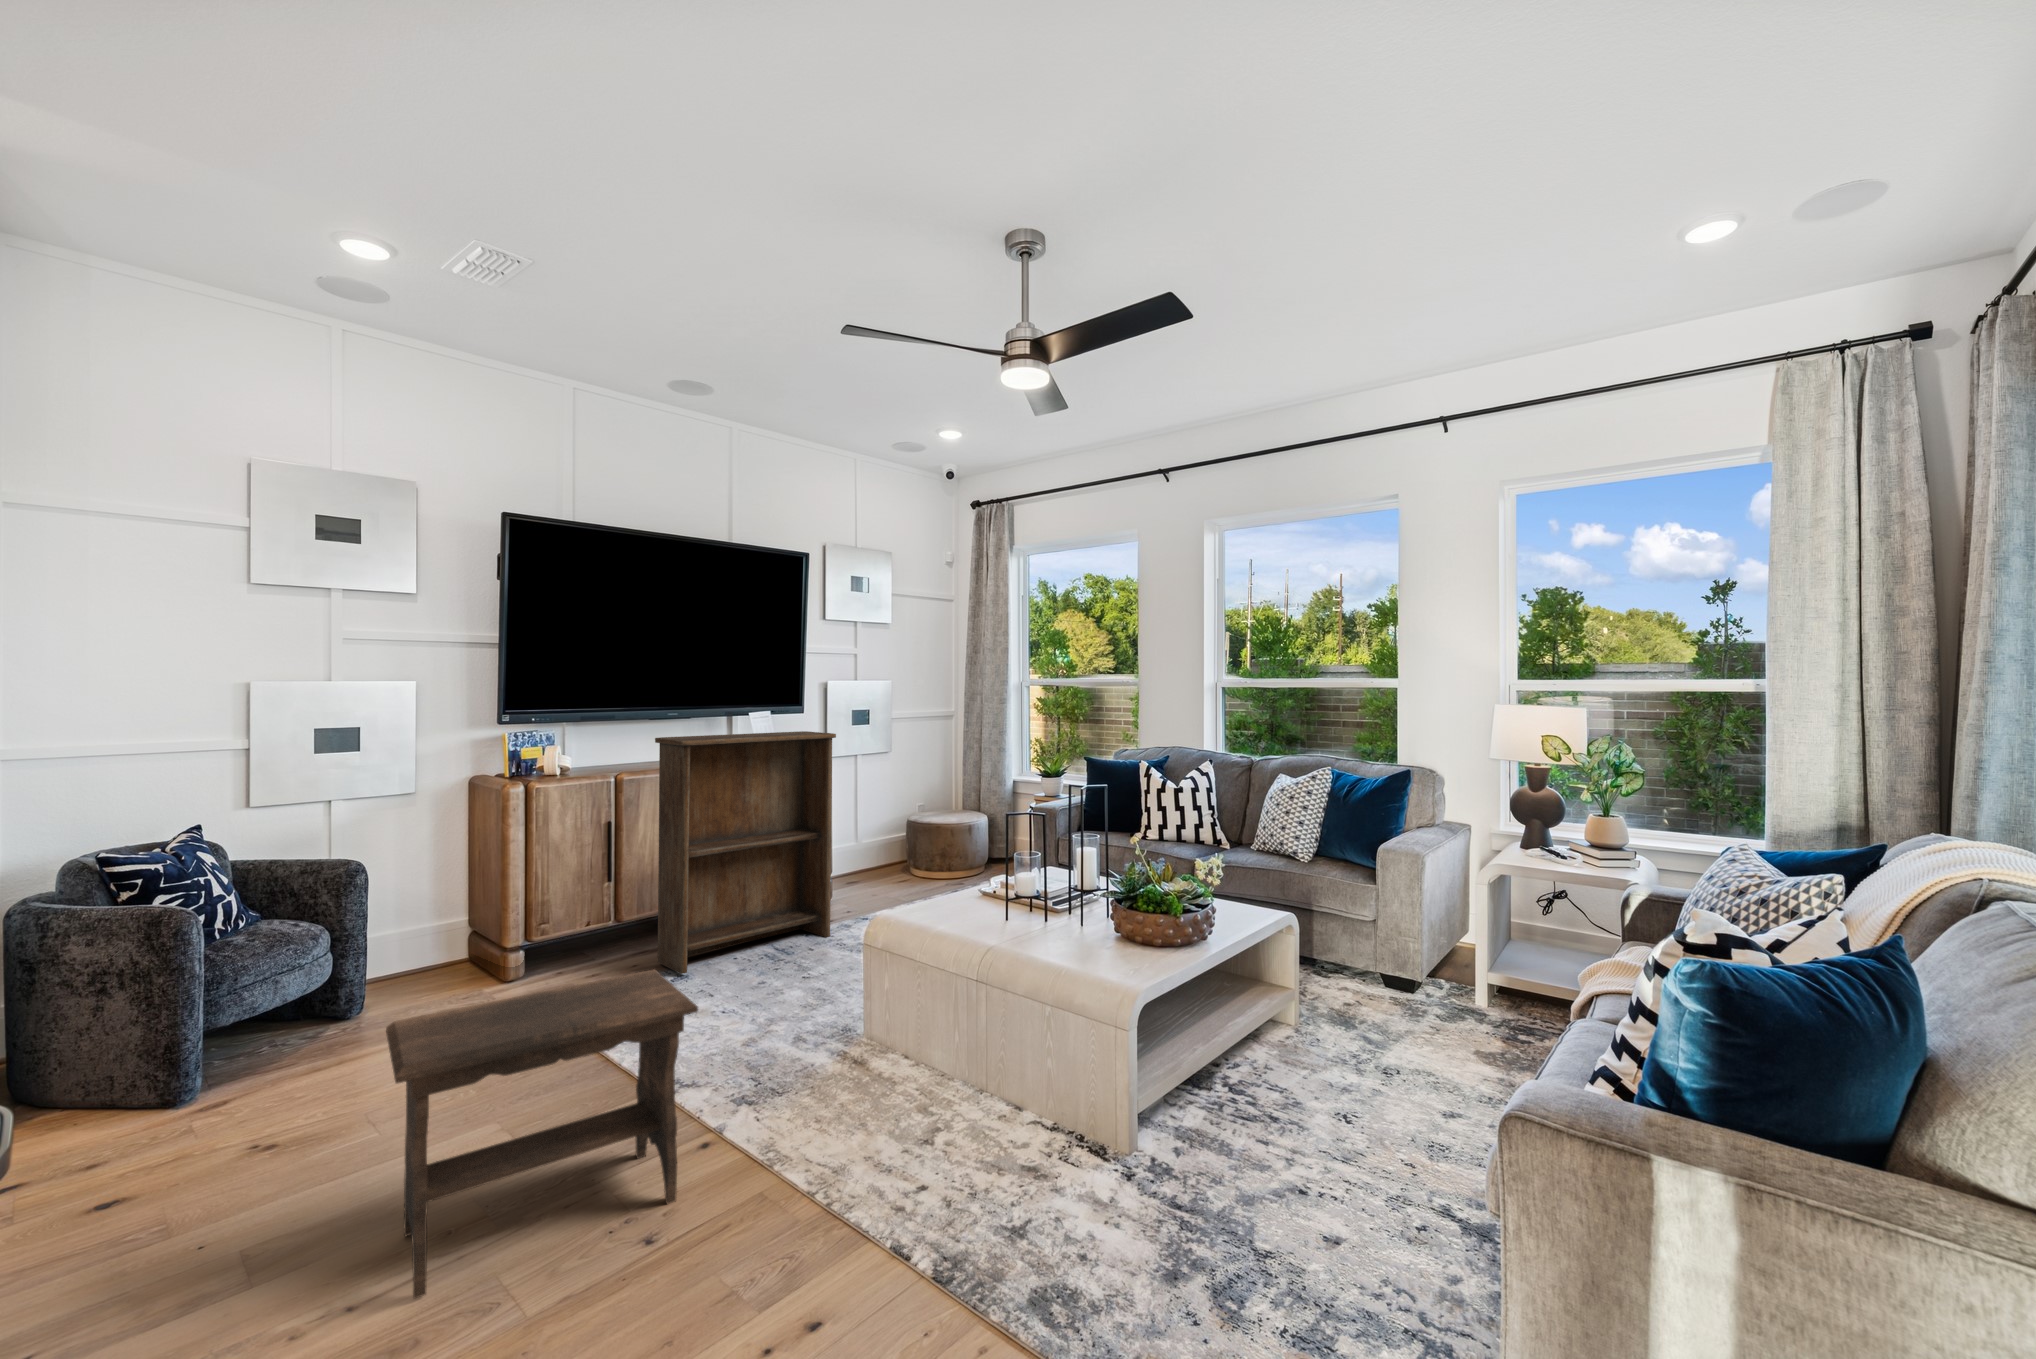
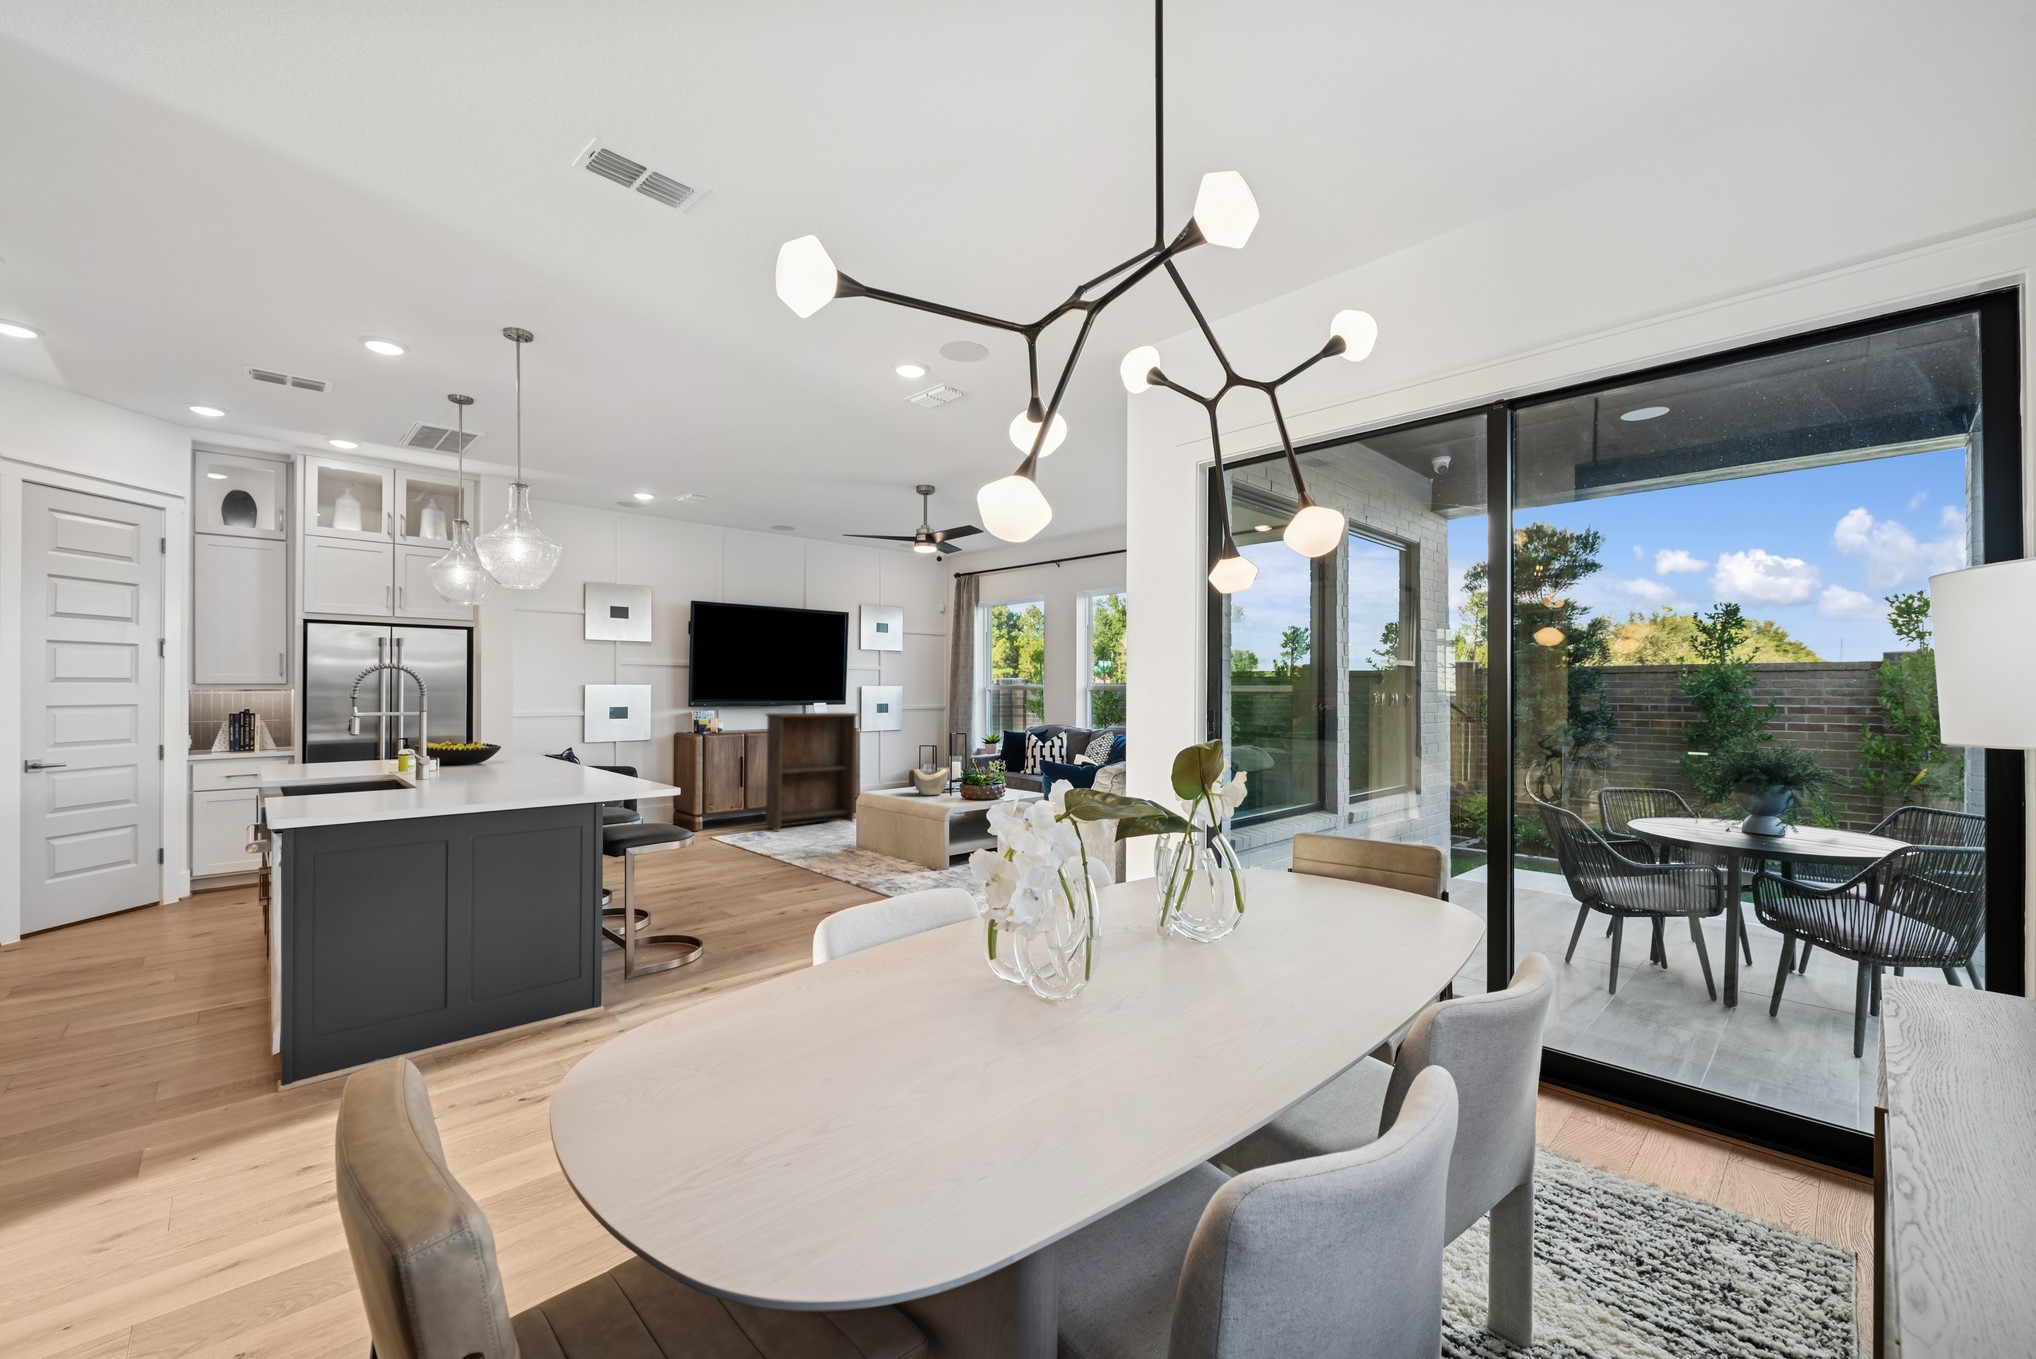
decorative bowl: none [996,868,1071,932] -> present [914,769,948,795]
footstool: present [386,970,698,1298] -> none [680,796,786,884]

